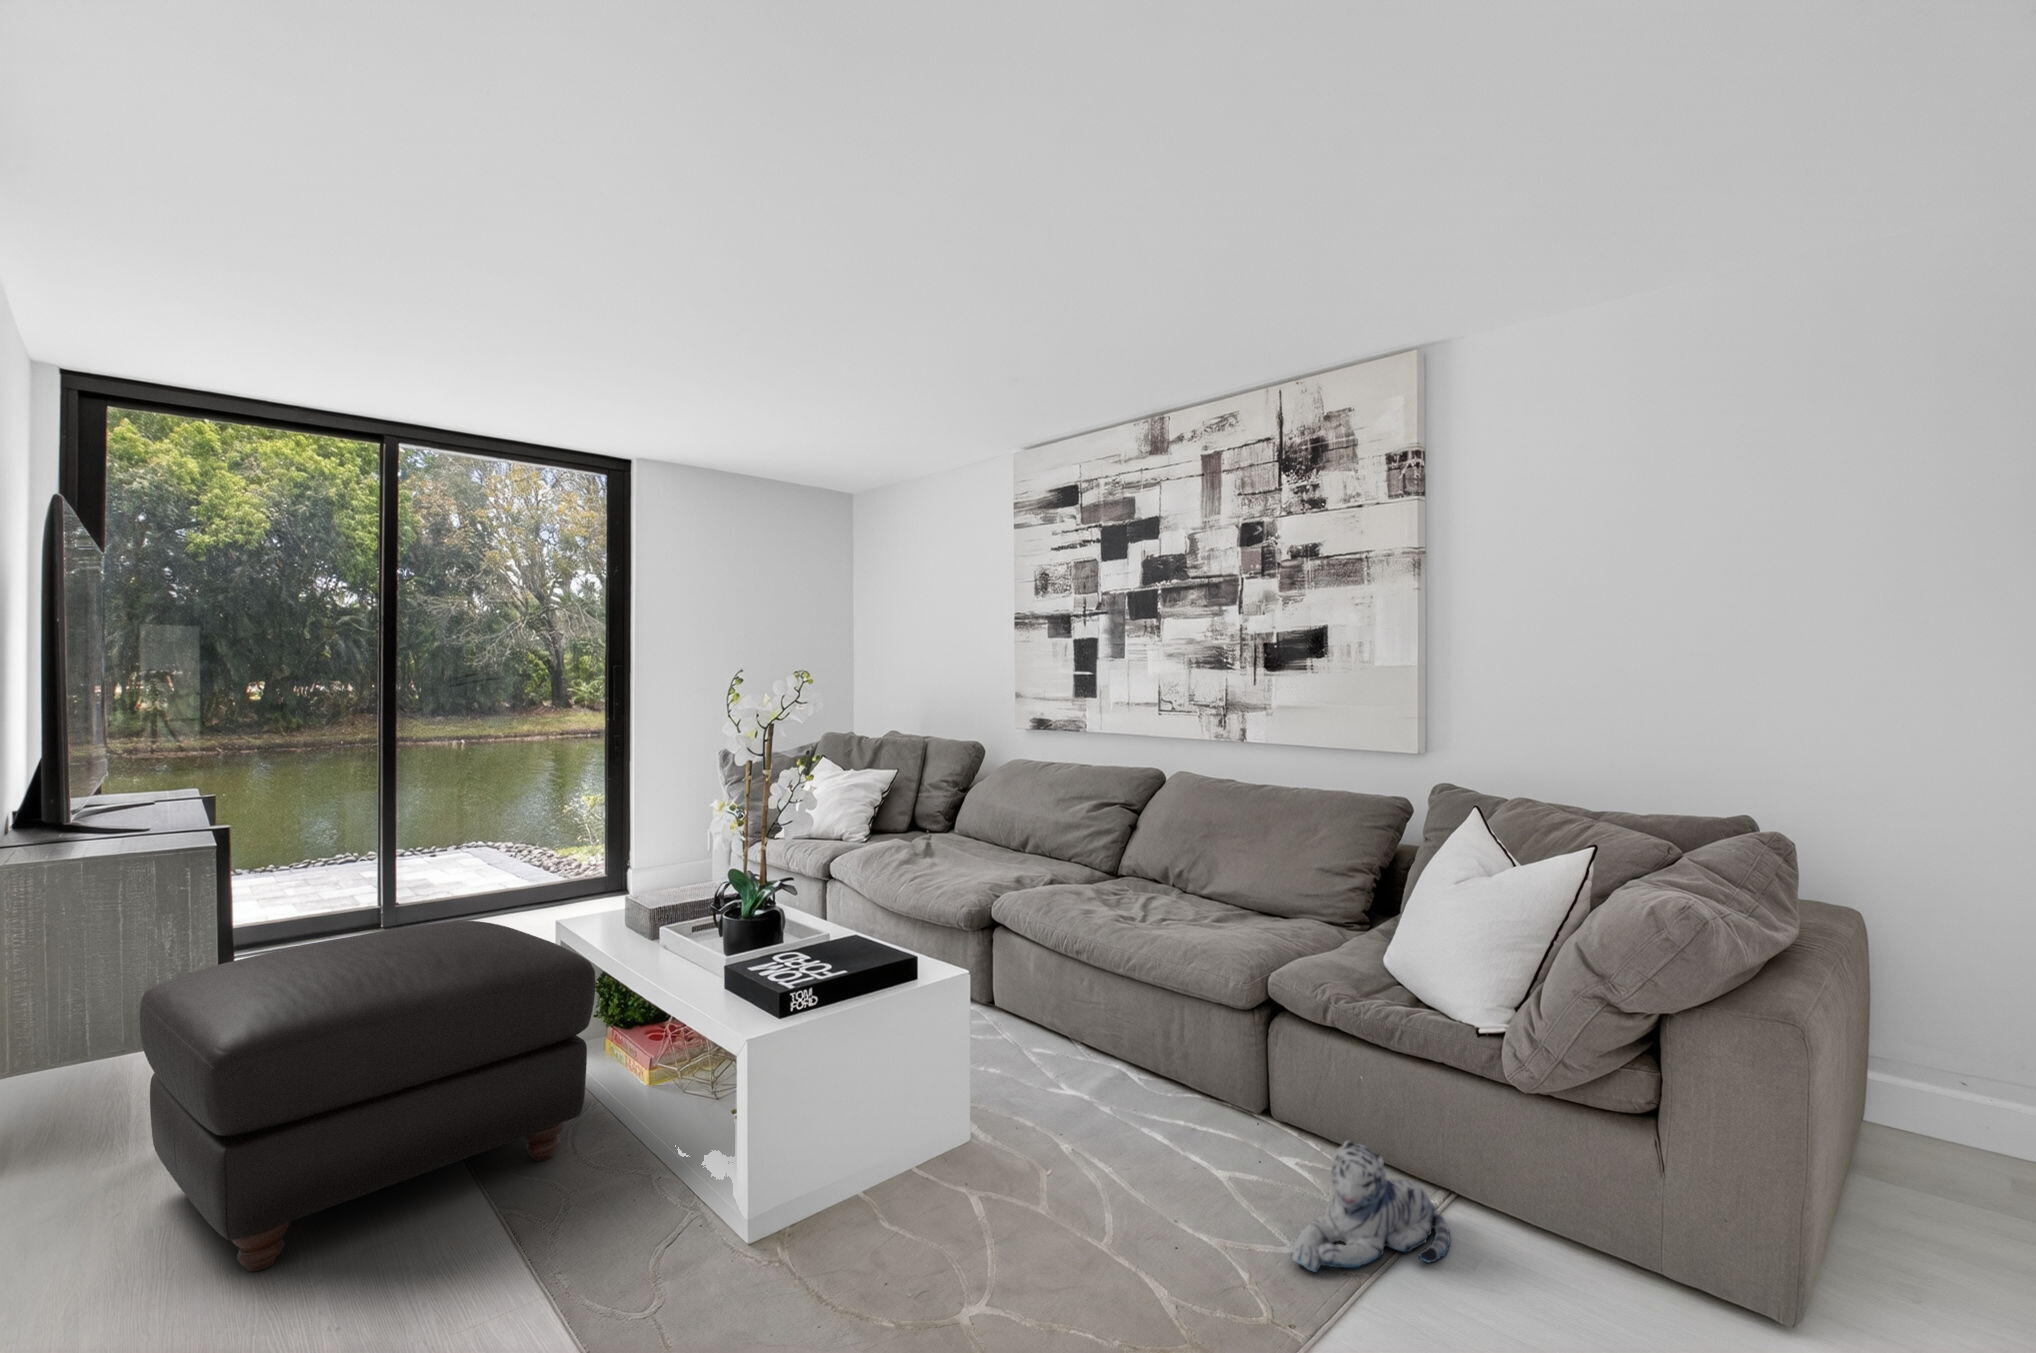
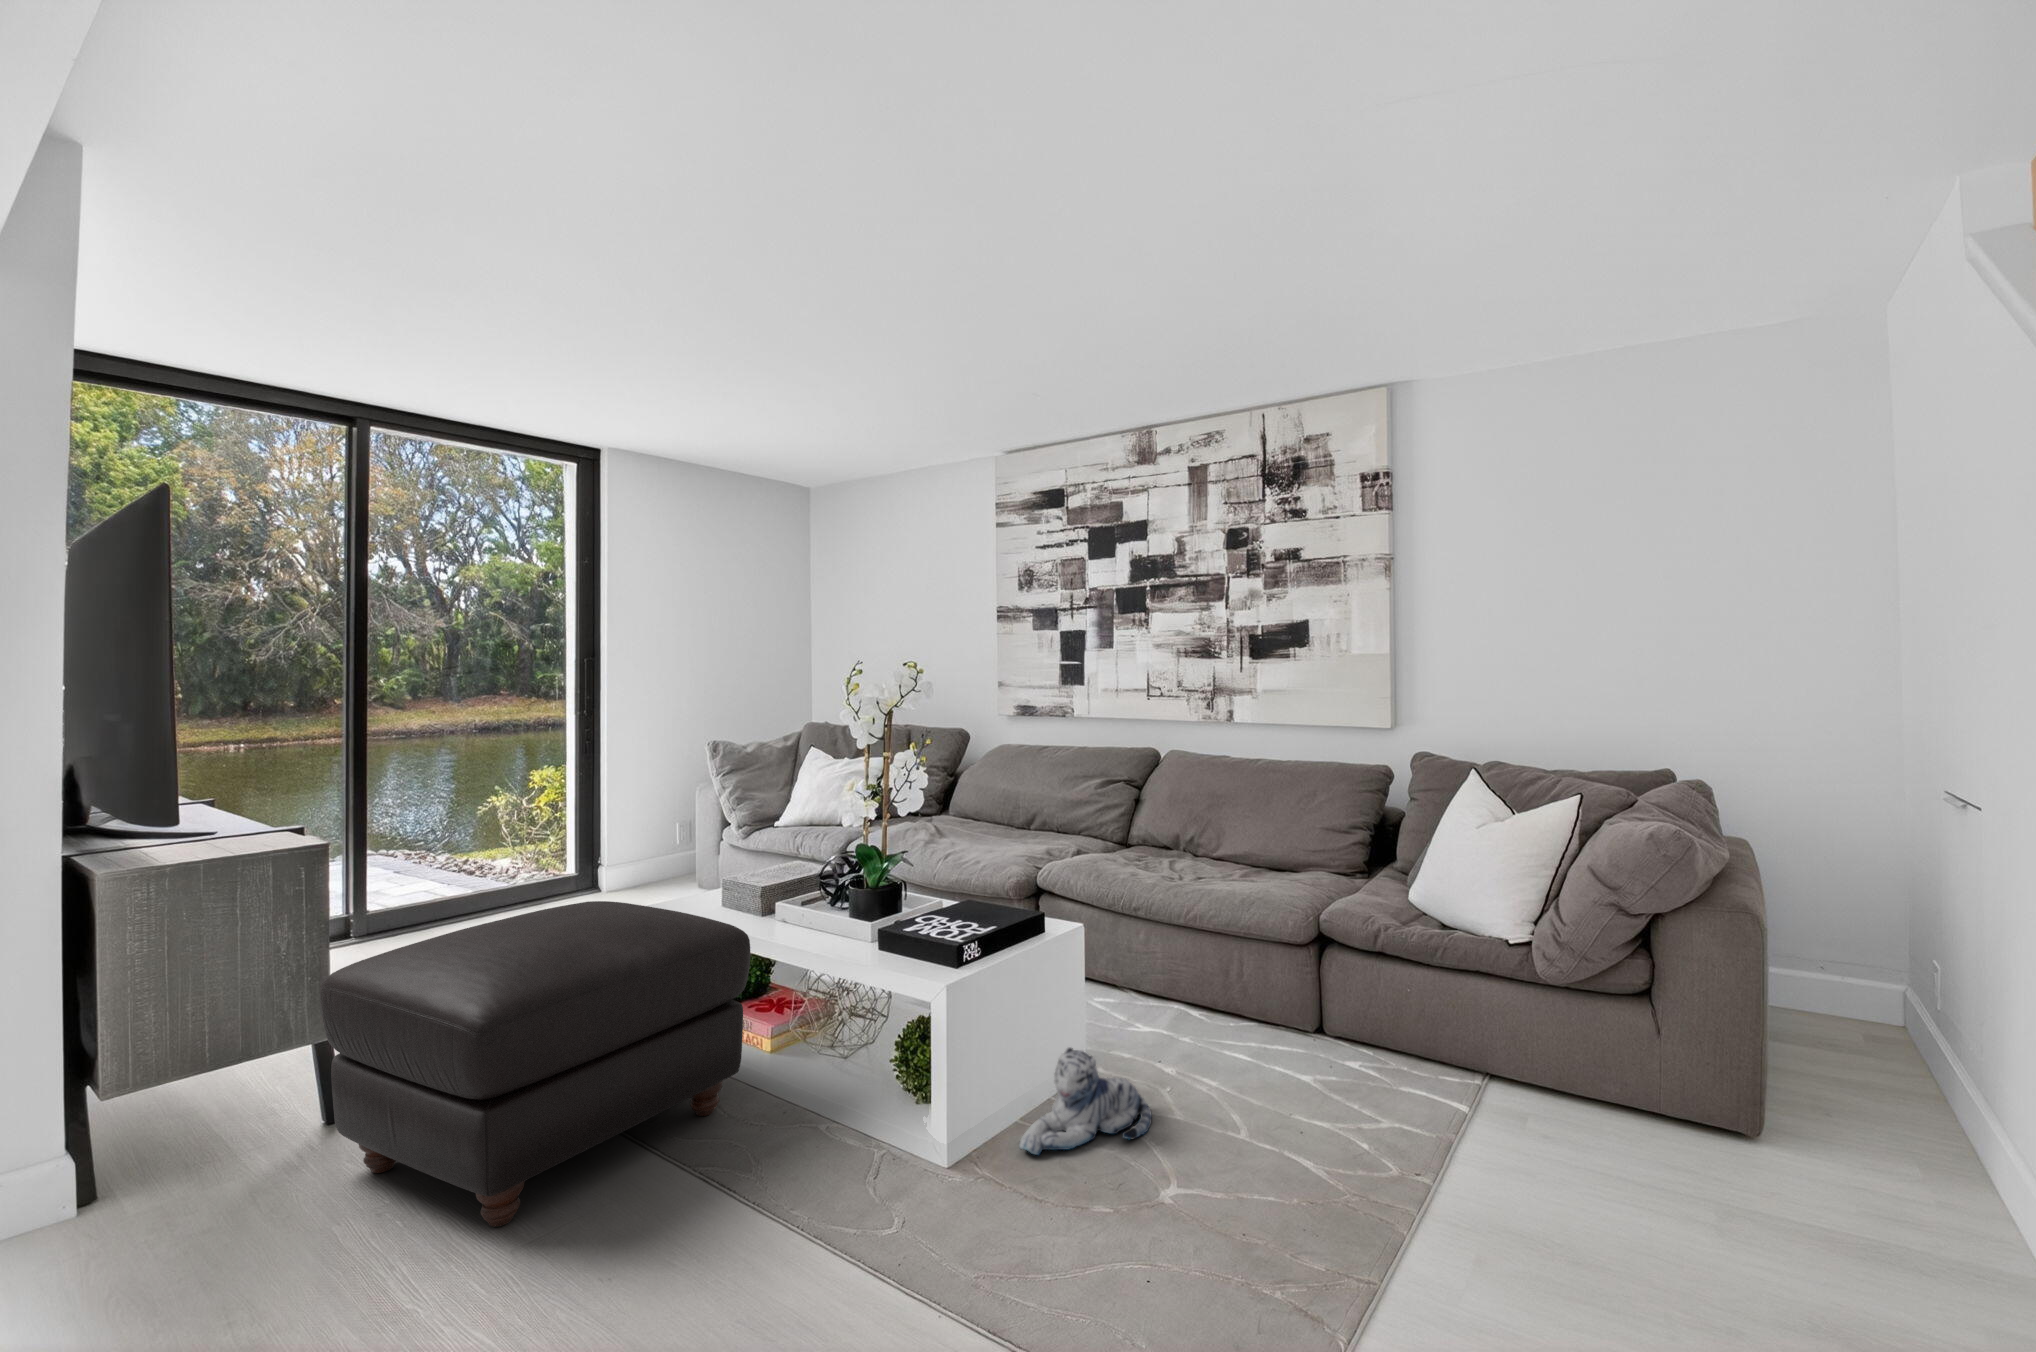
plush toy: present [1291,1141,1450,1273] -> present [1020,1047,1152,1155]

